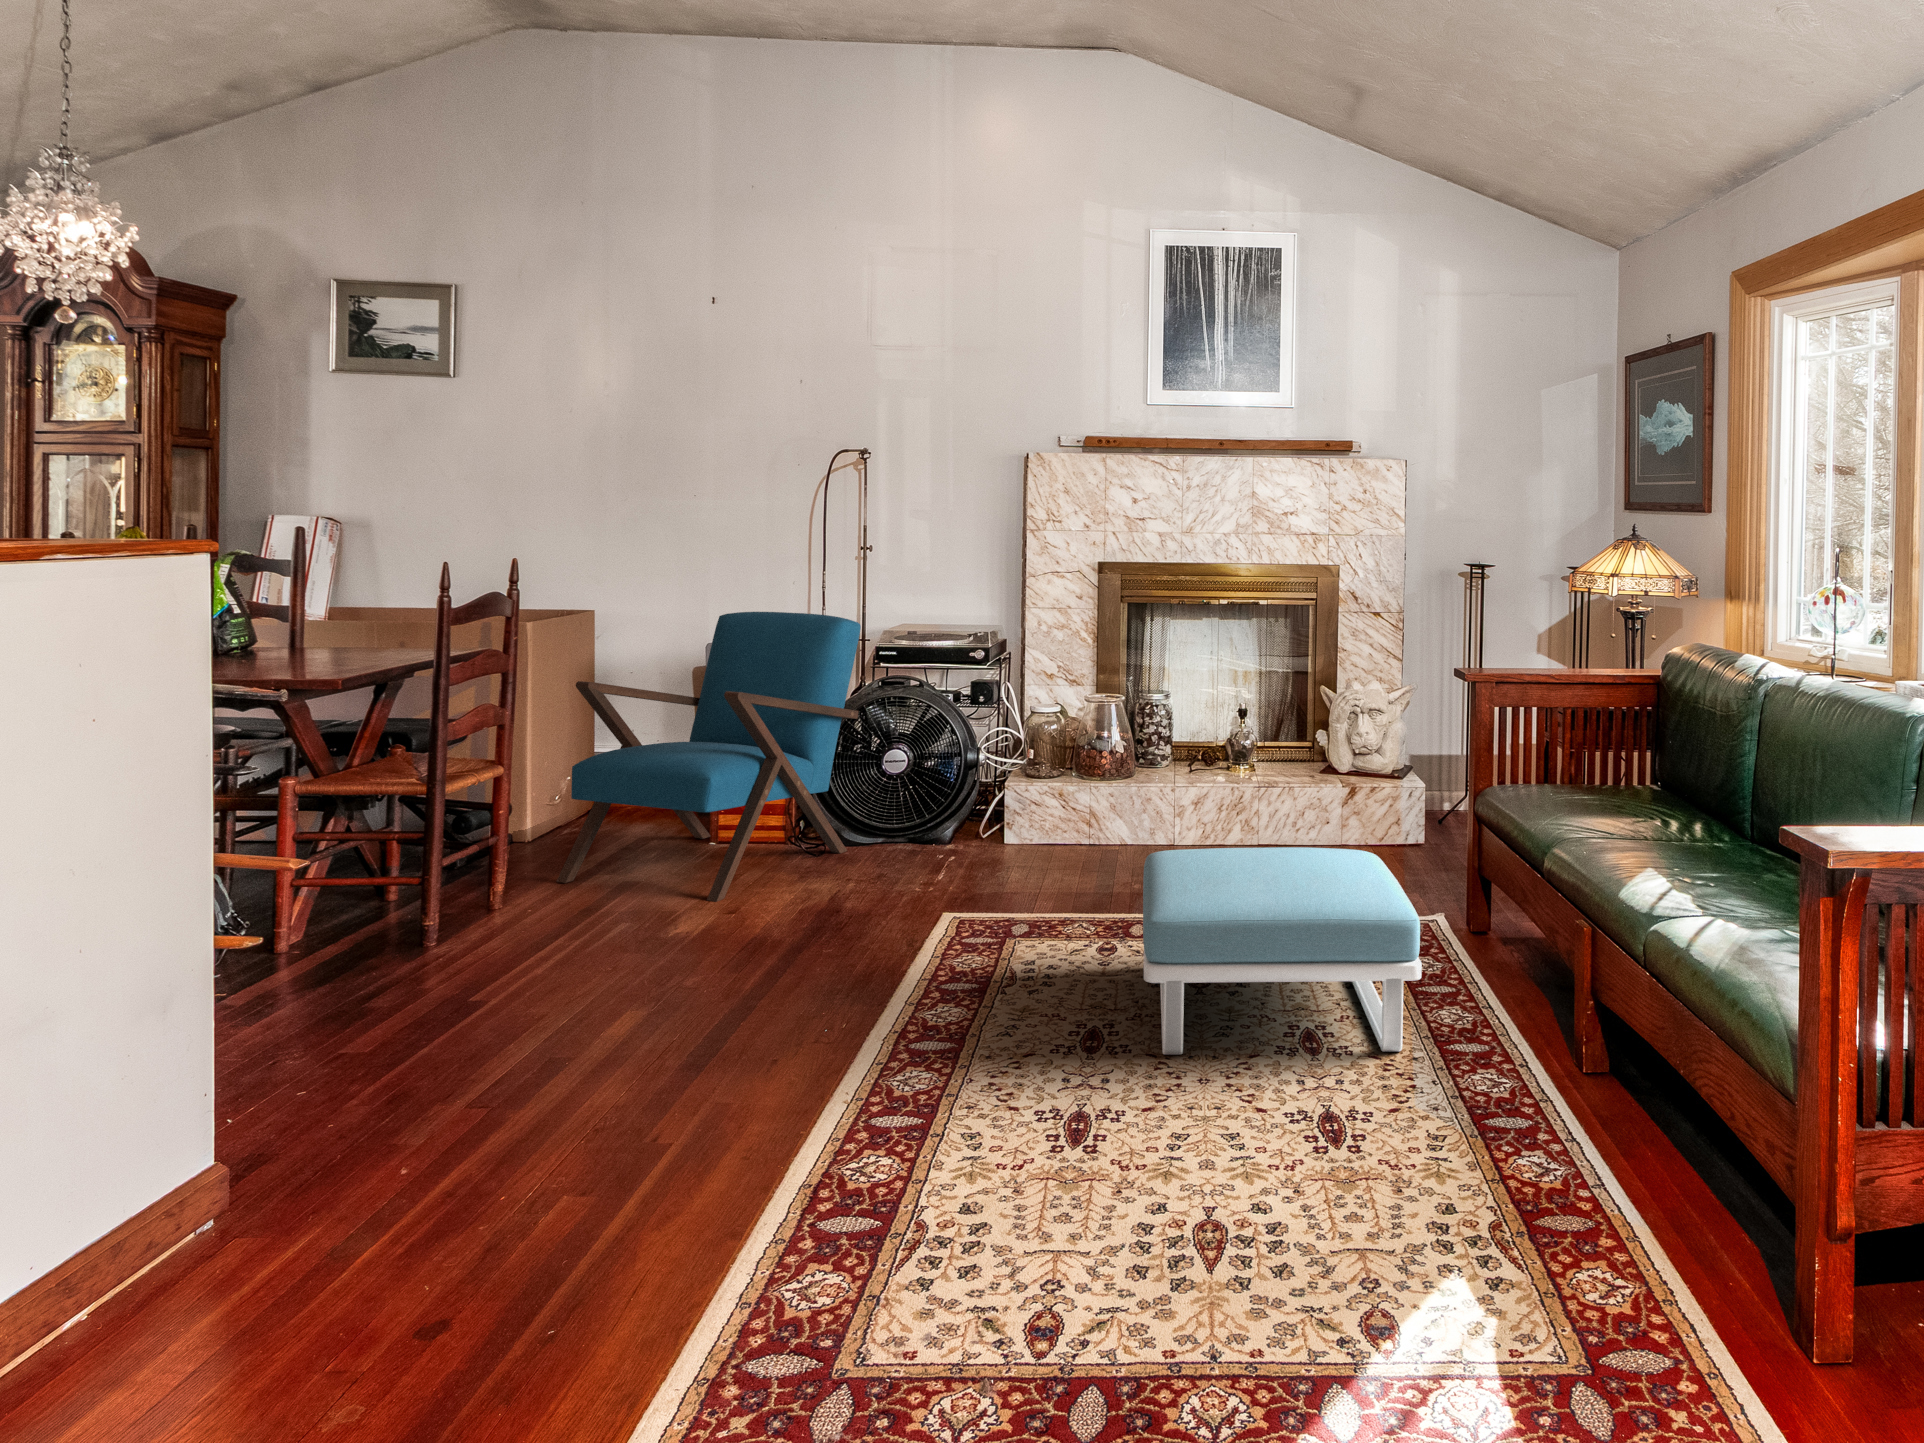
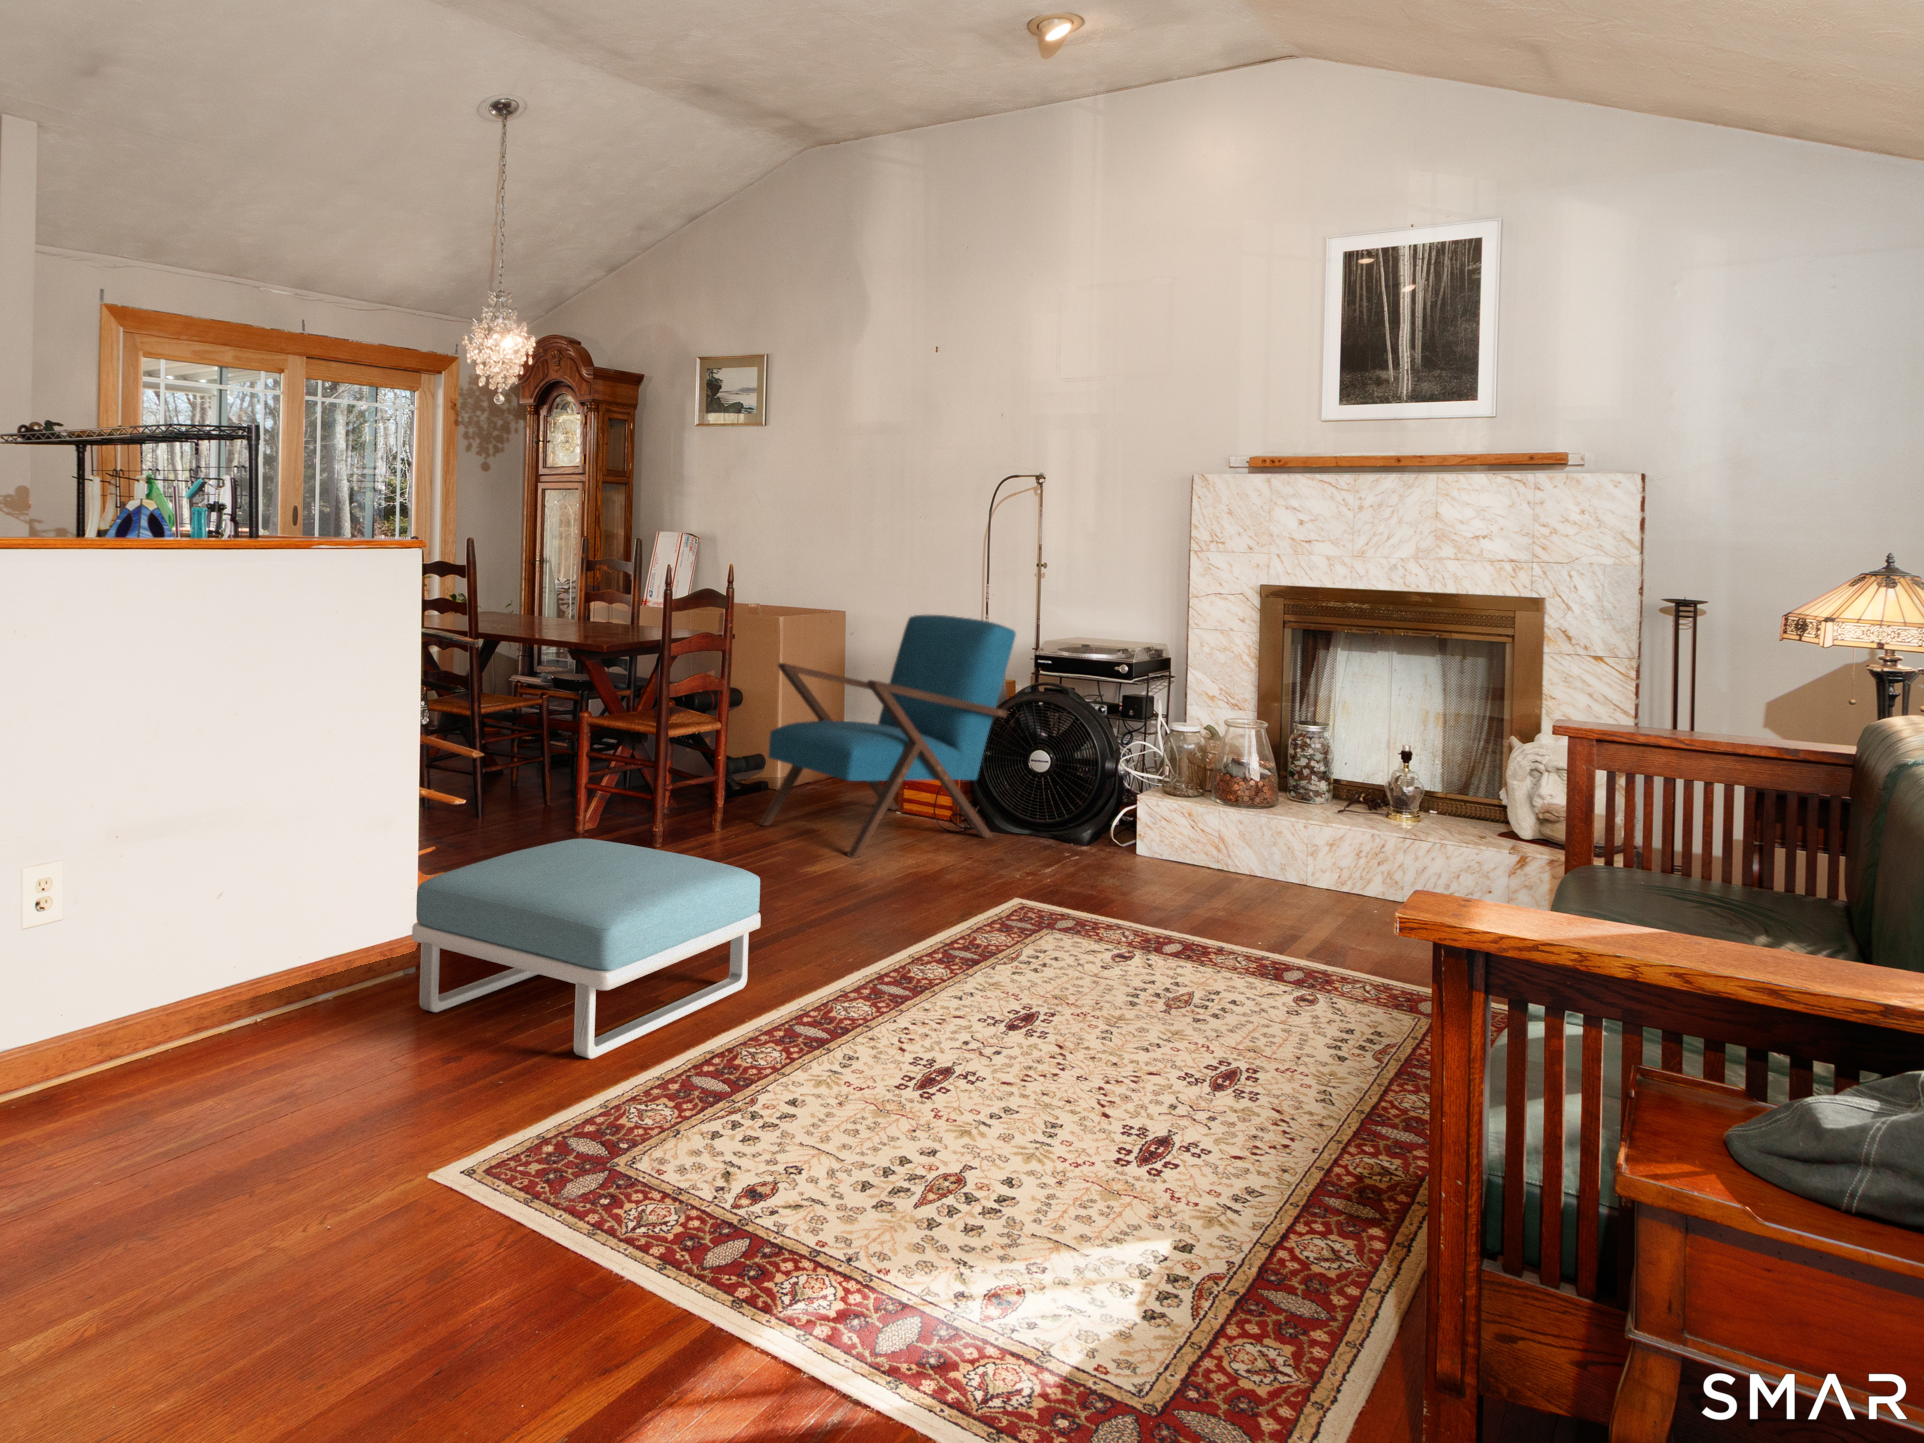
footstool: present [1143,847,1422,1055] -> present [412,839,761,1059]

